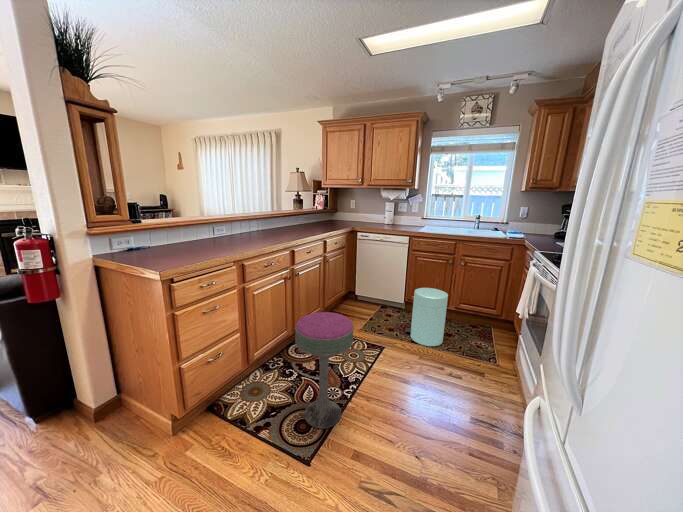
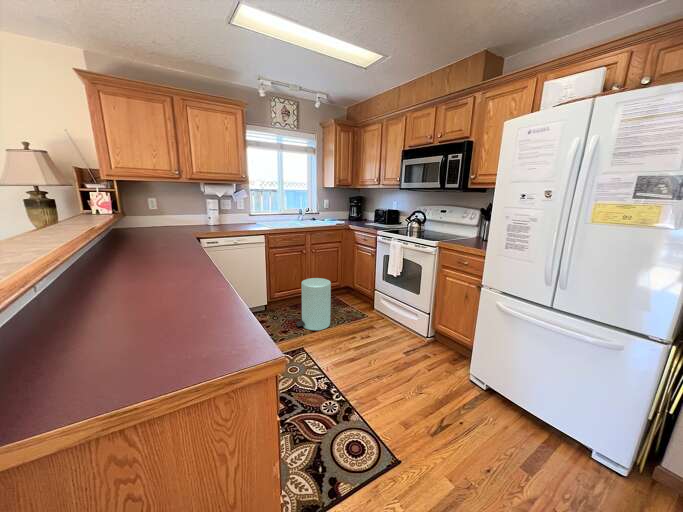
bar stool: present [295,312,354,429] -> none [322,322,383,443]

